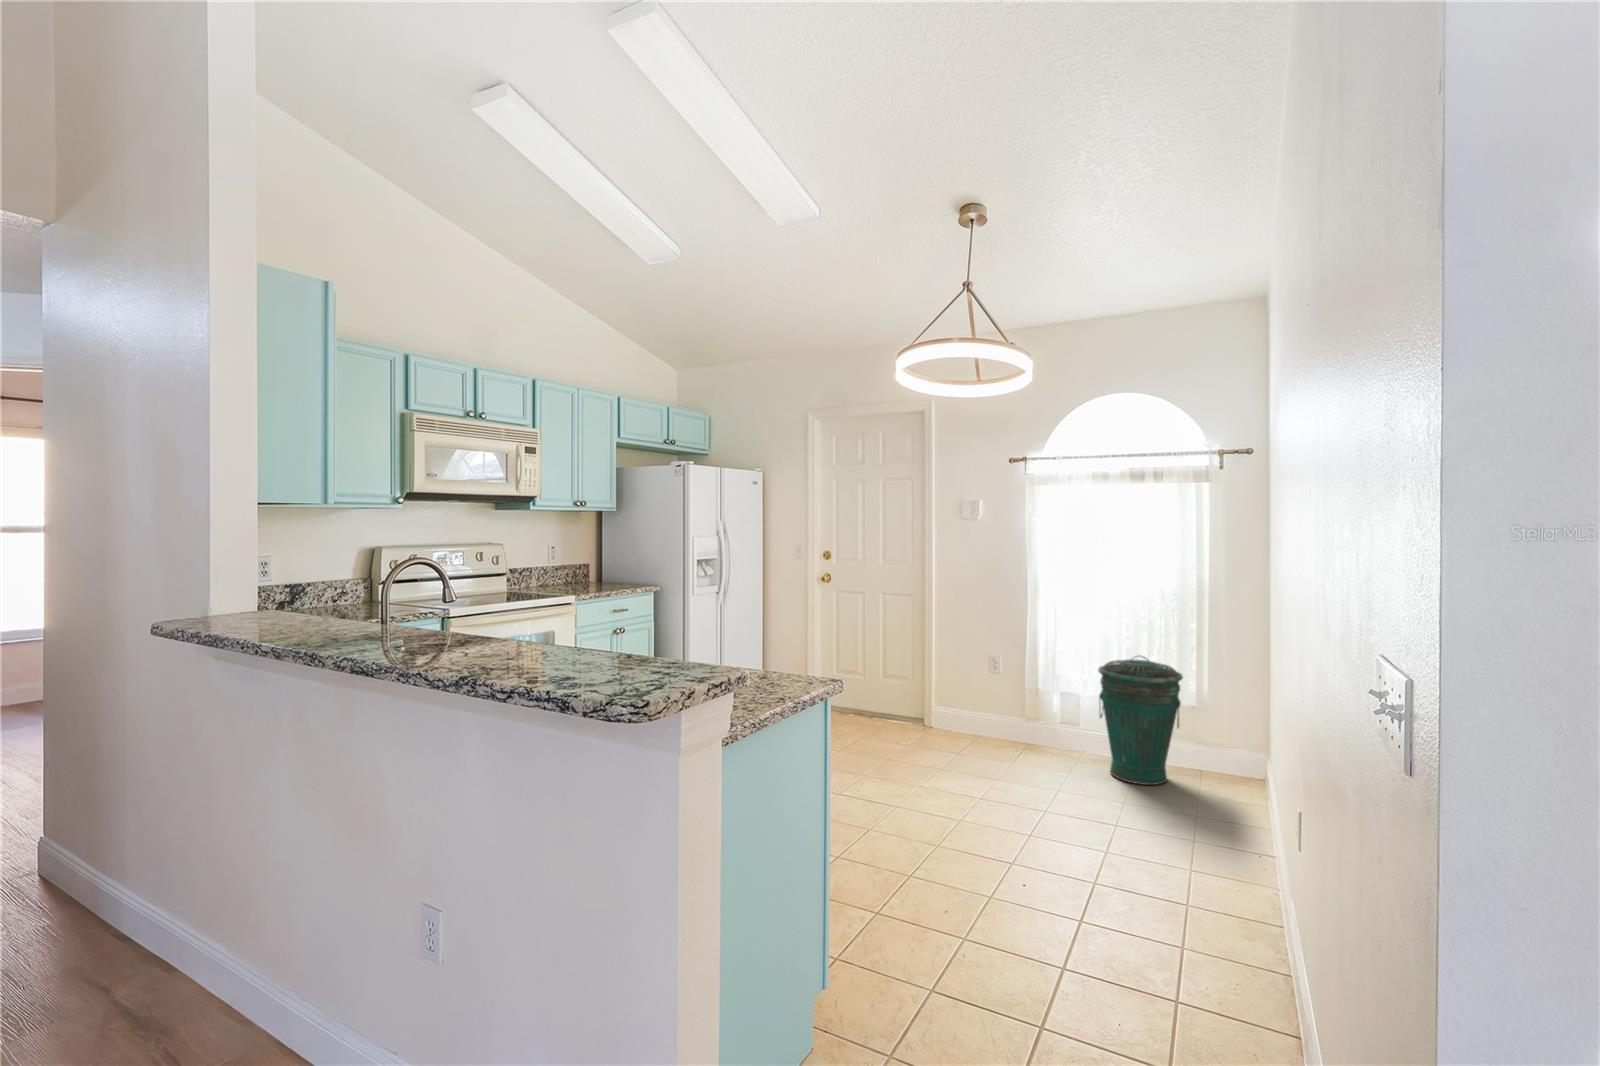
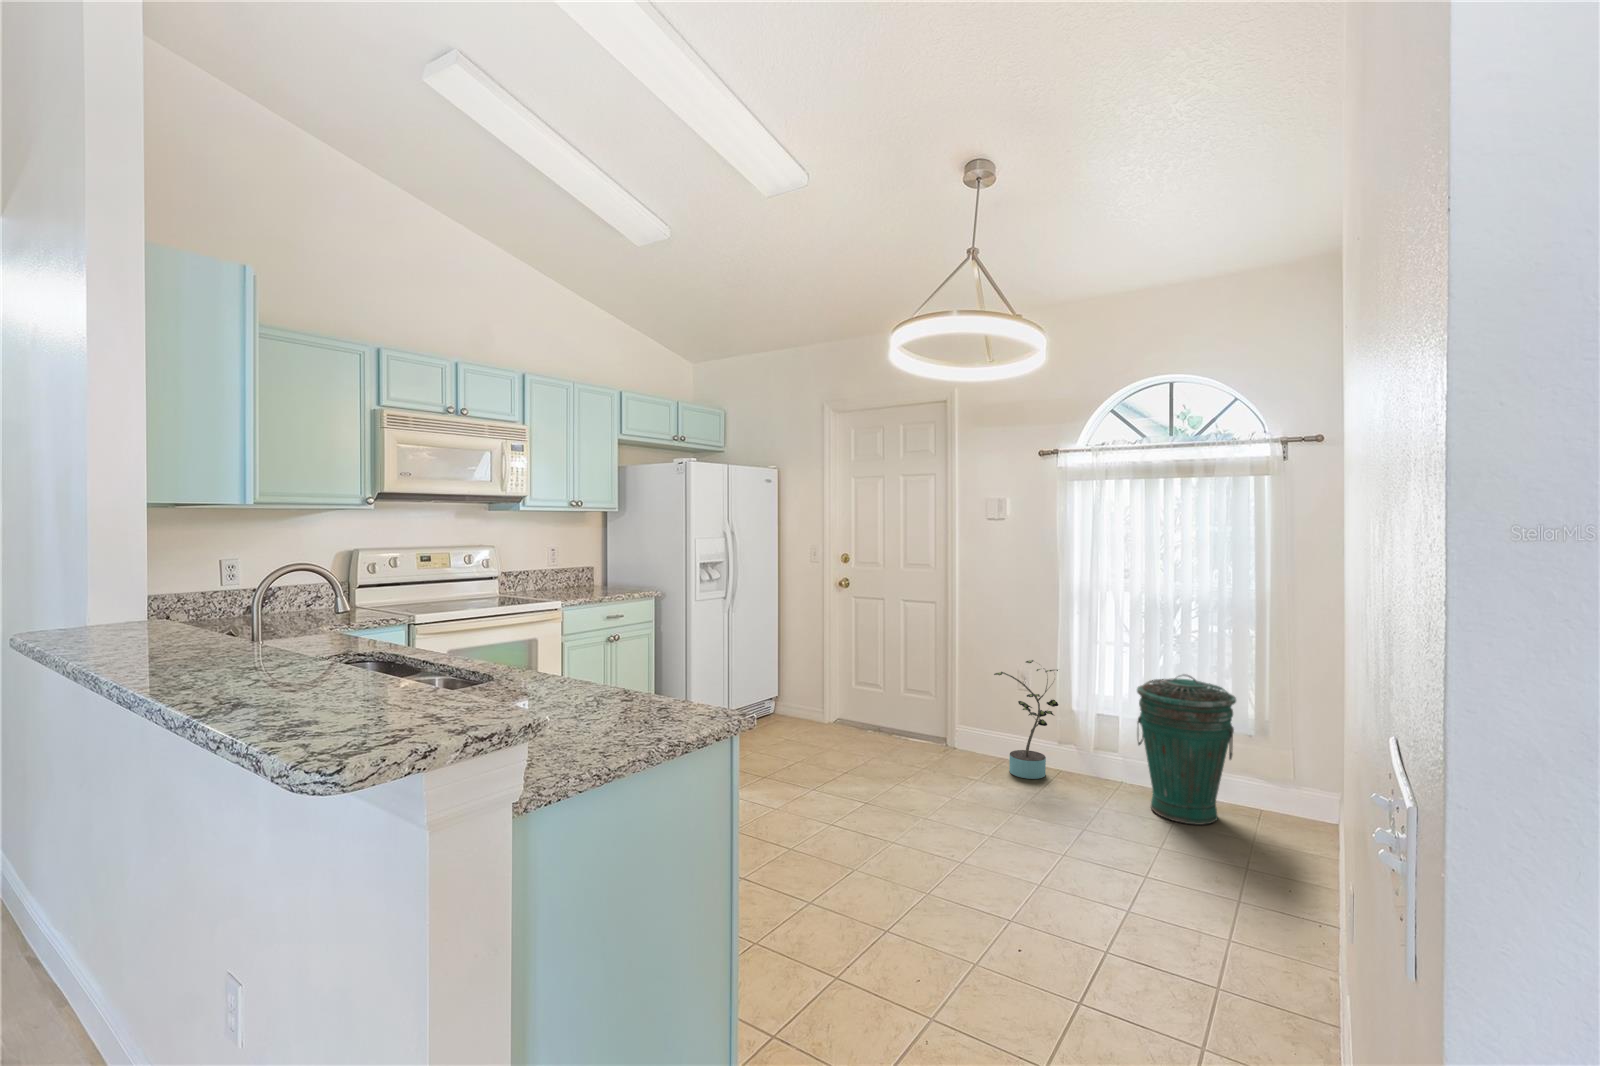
potted plant: none [970,646,1030,752] -> present [994,660,1058,779]

